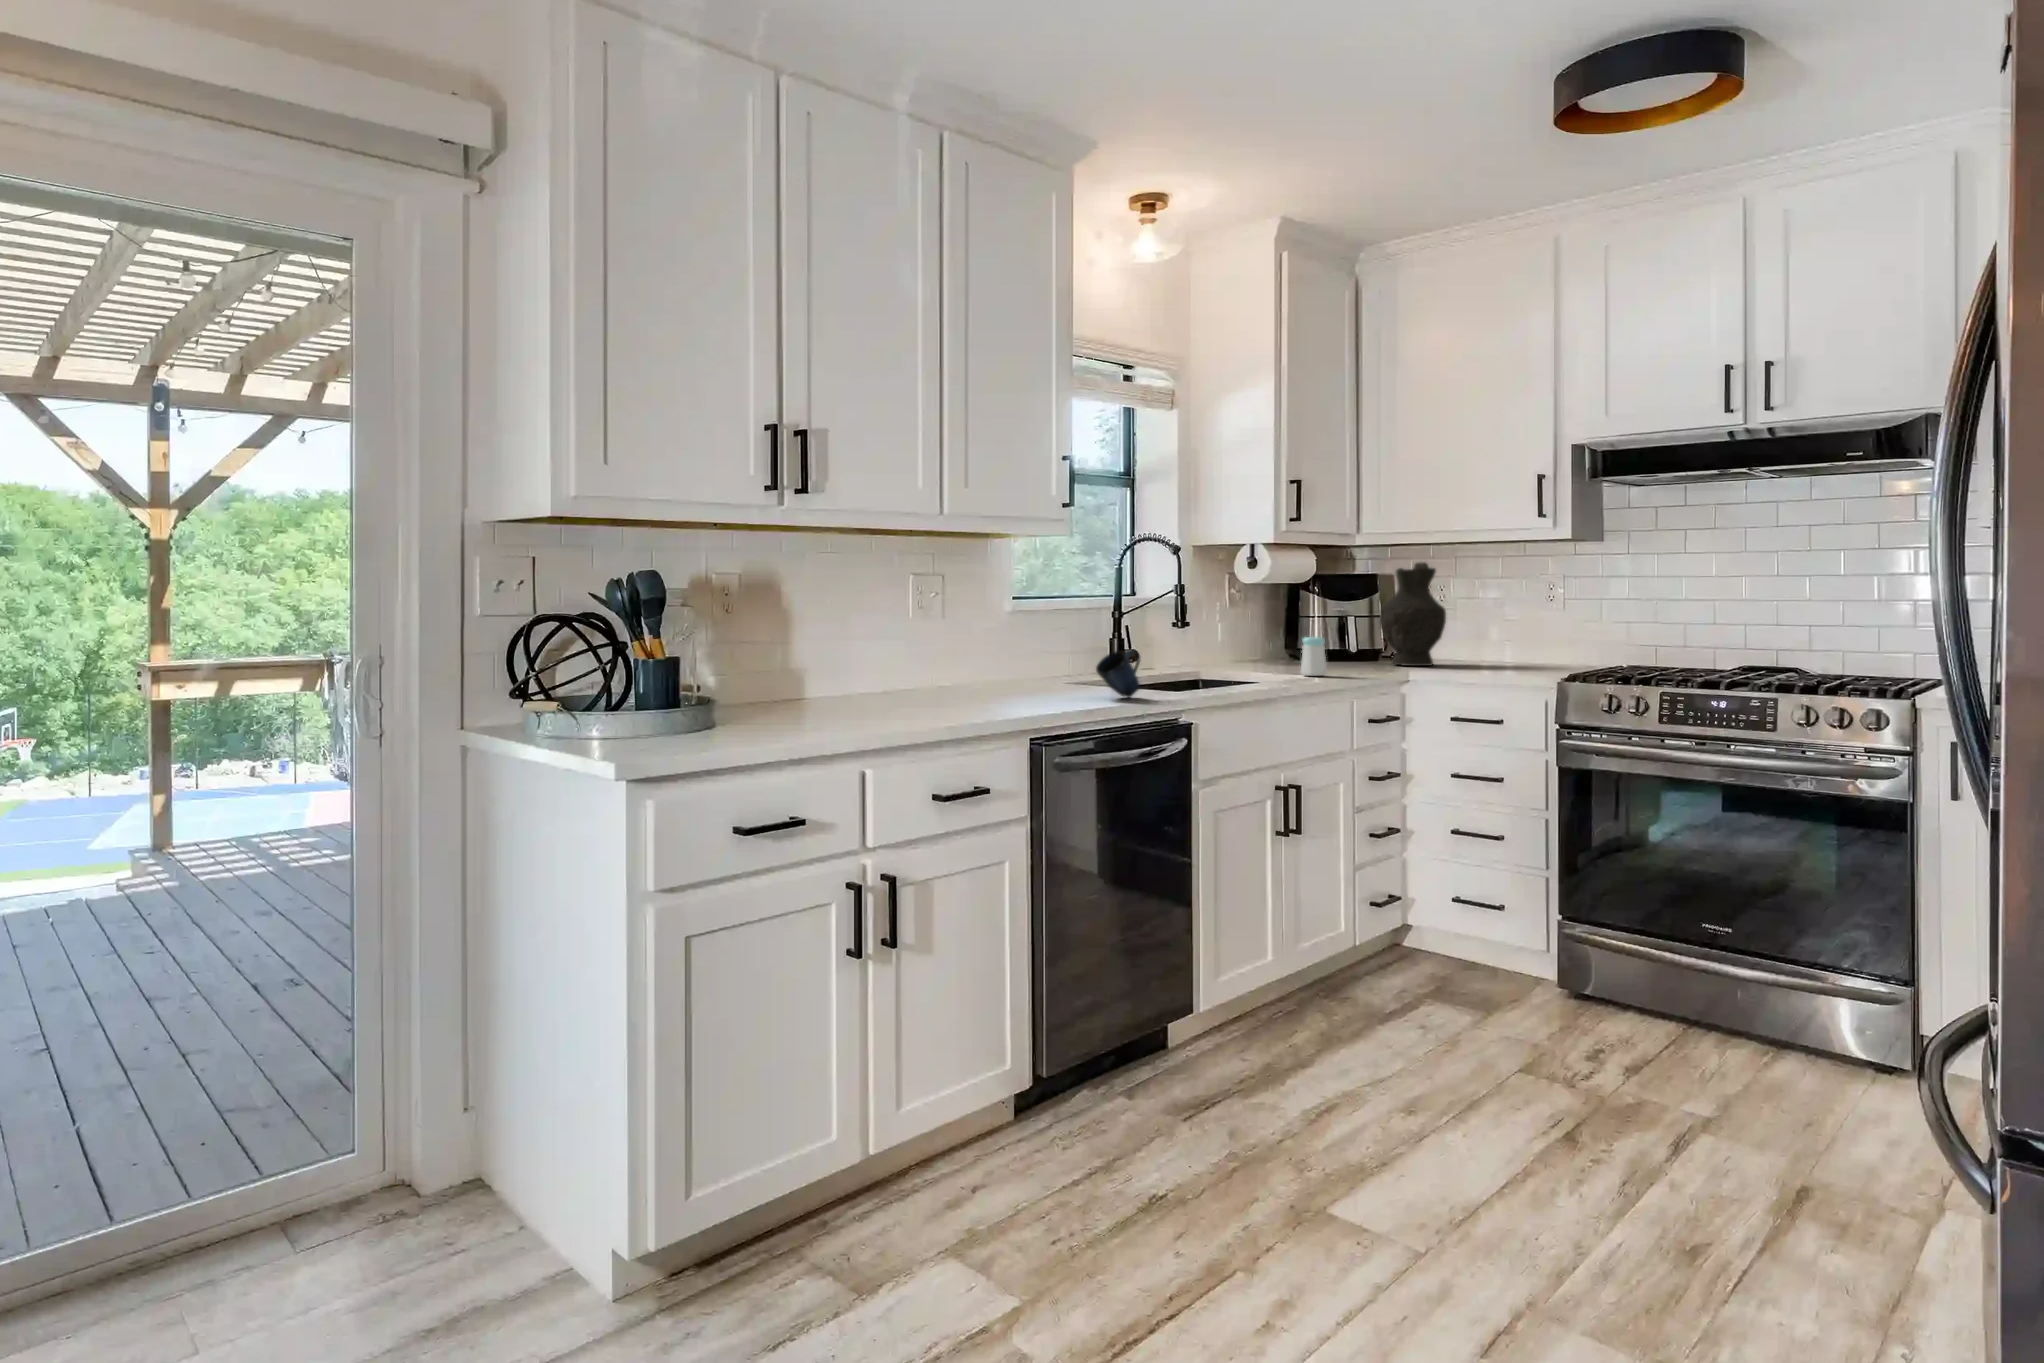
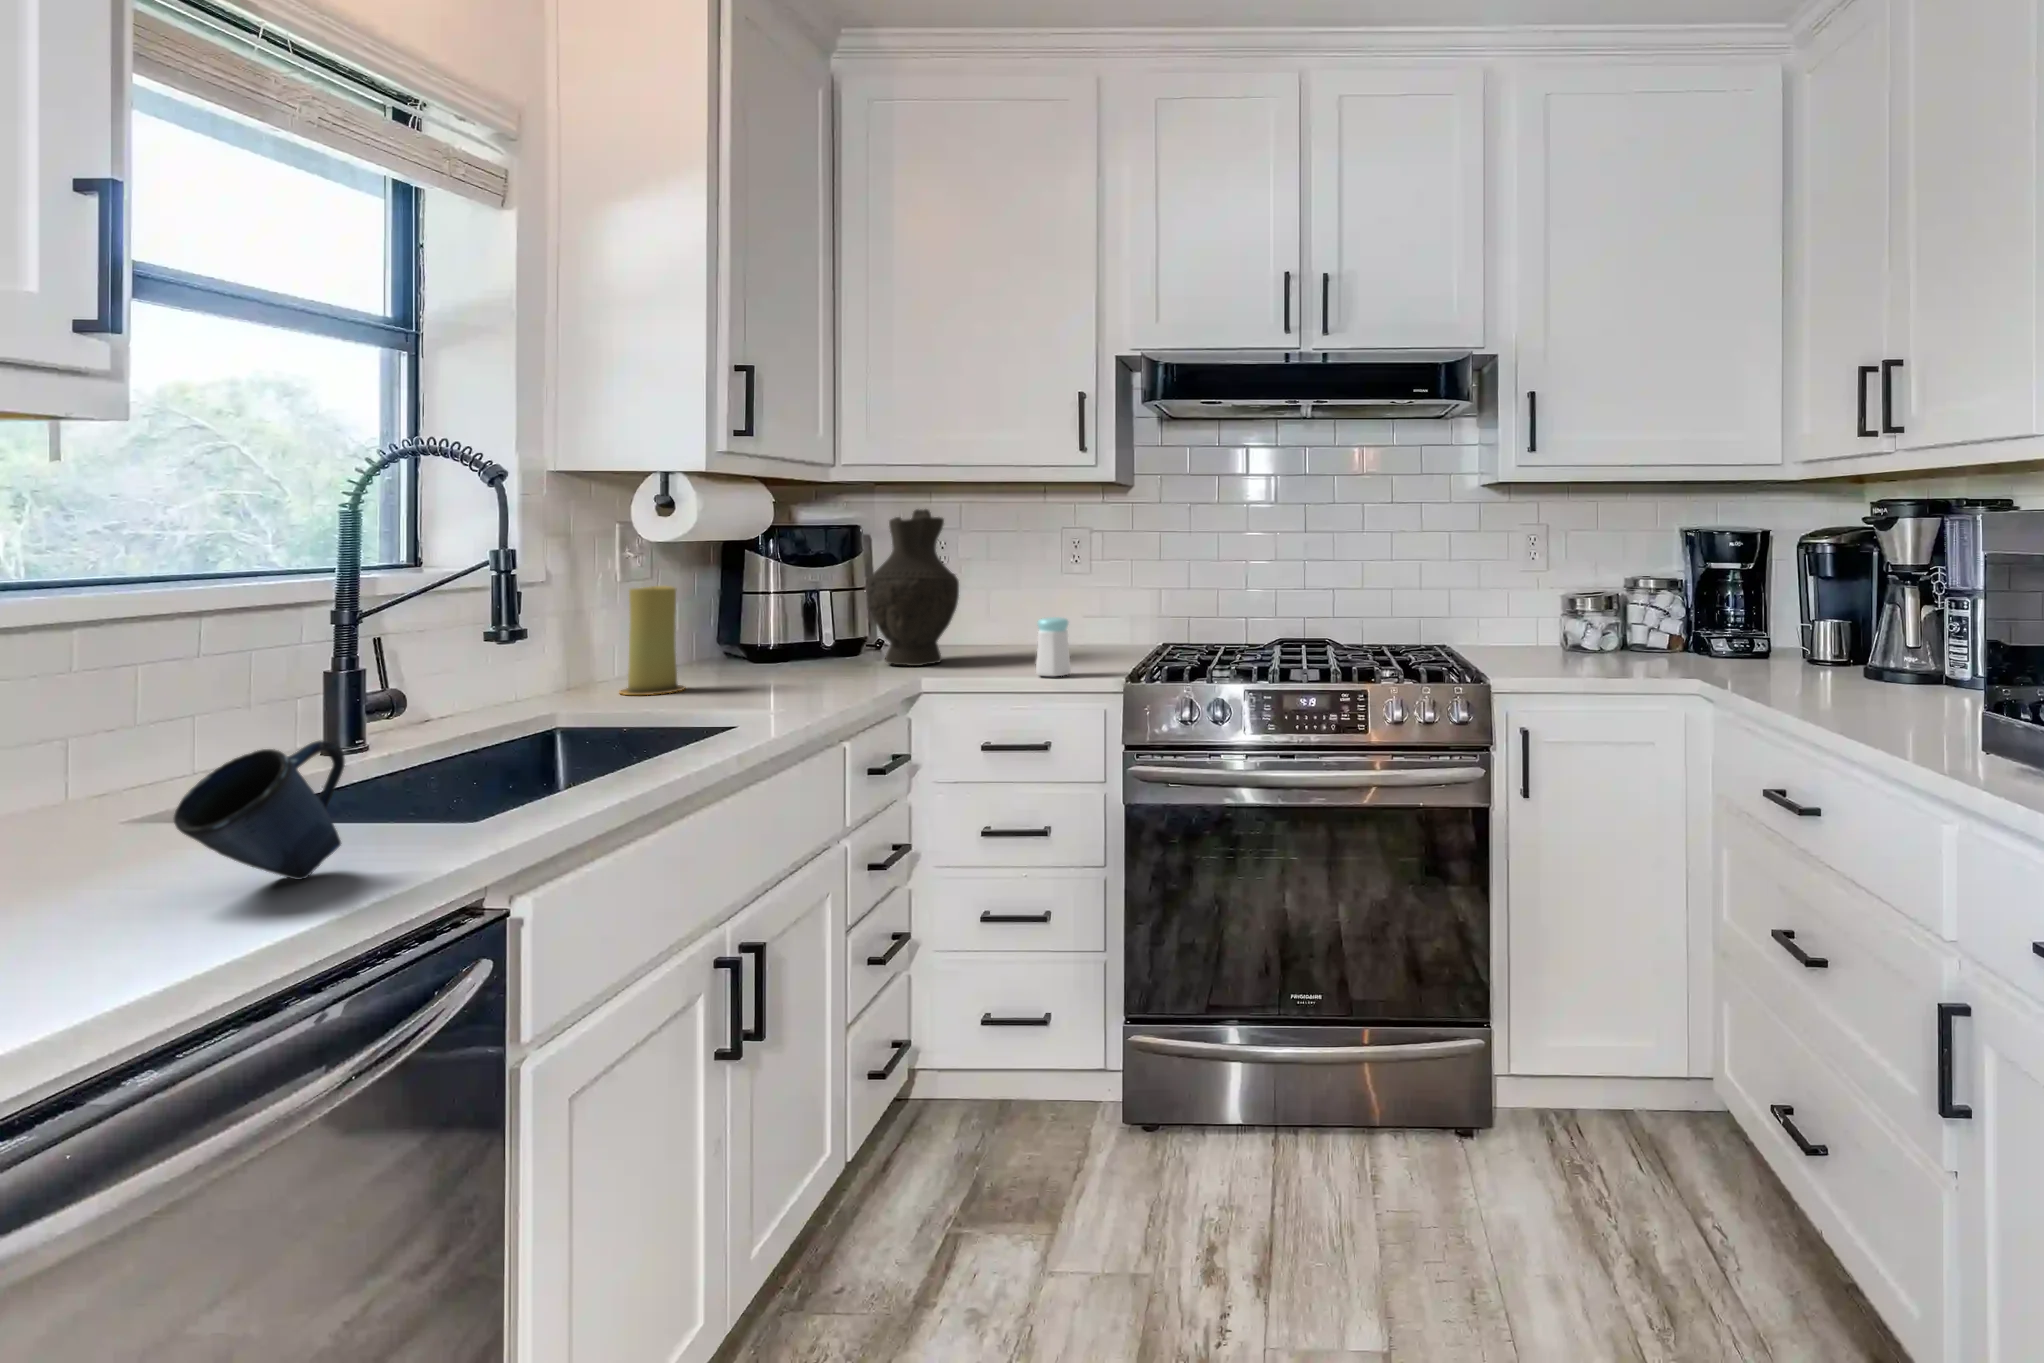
candle: none [1229,609,1265,668] -> present [620,586,685,695]
salt shaker: present [1301,637,1327,676] -> present [1036,617,1071,676]

